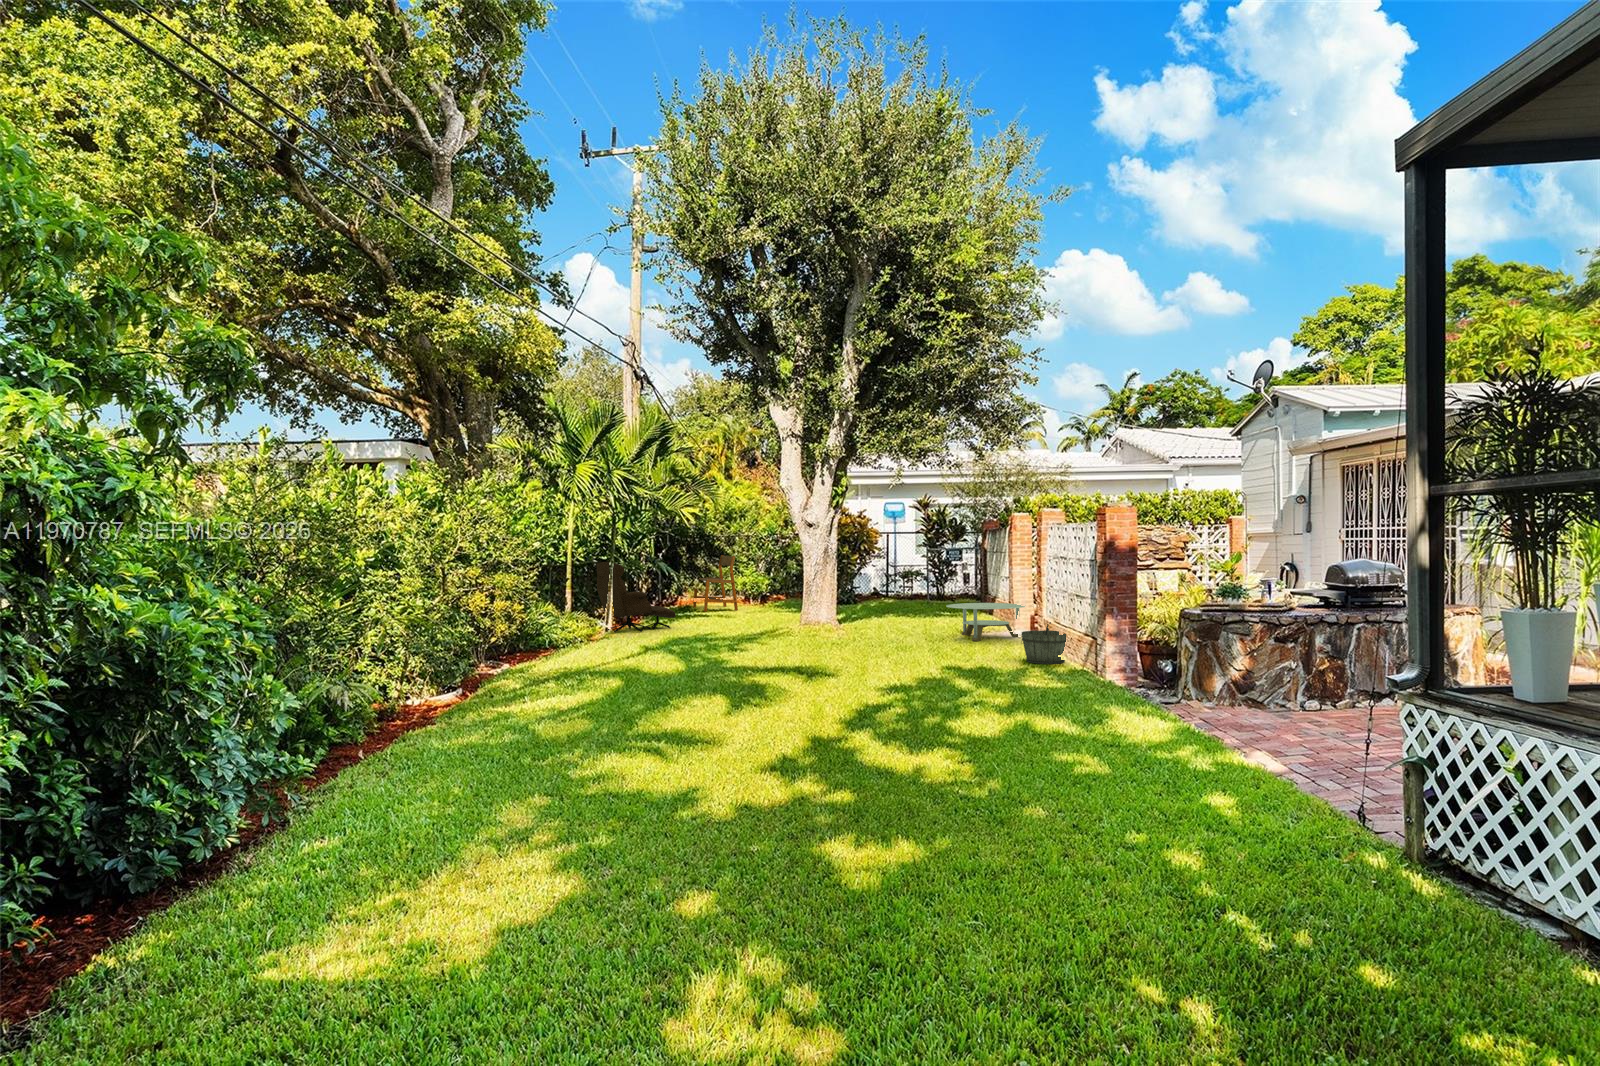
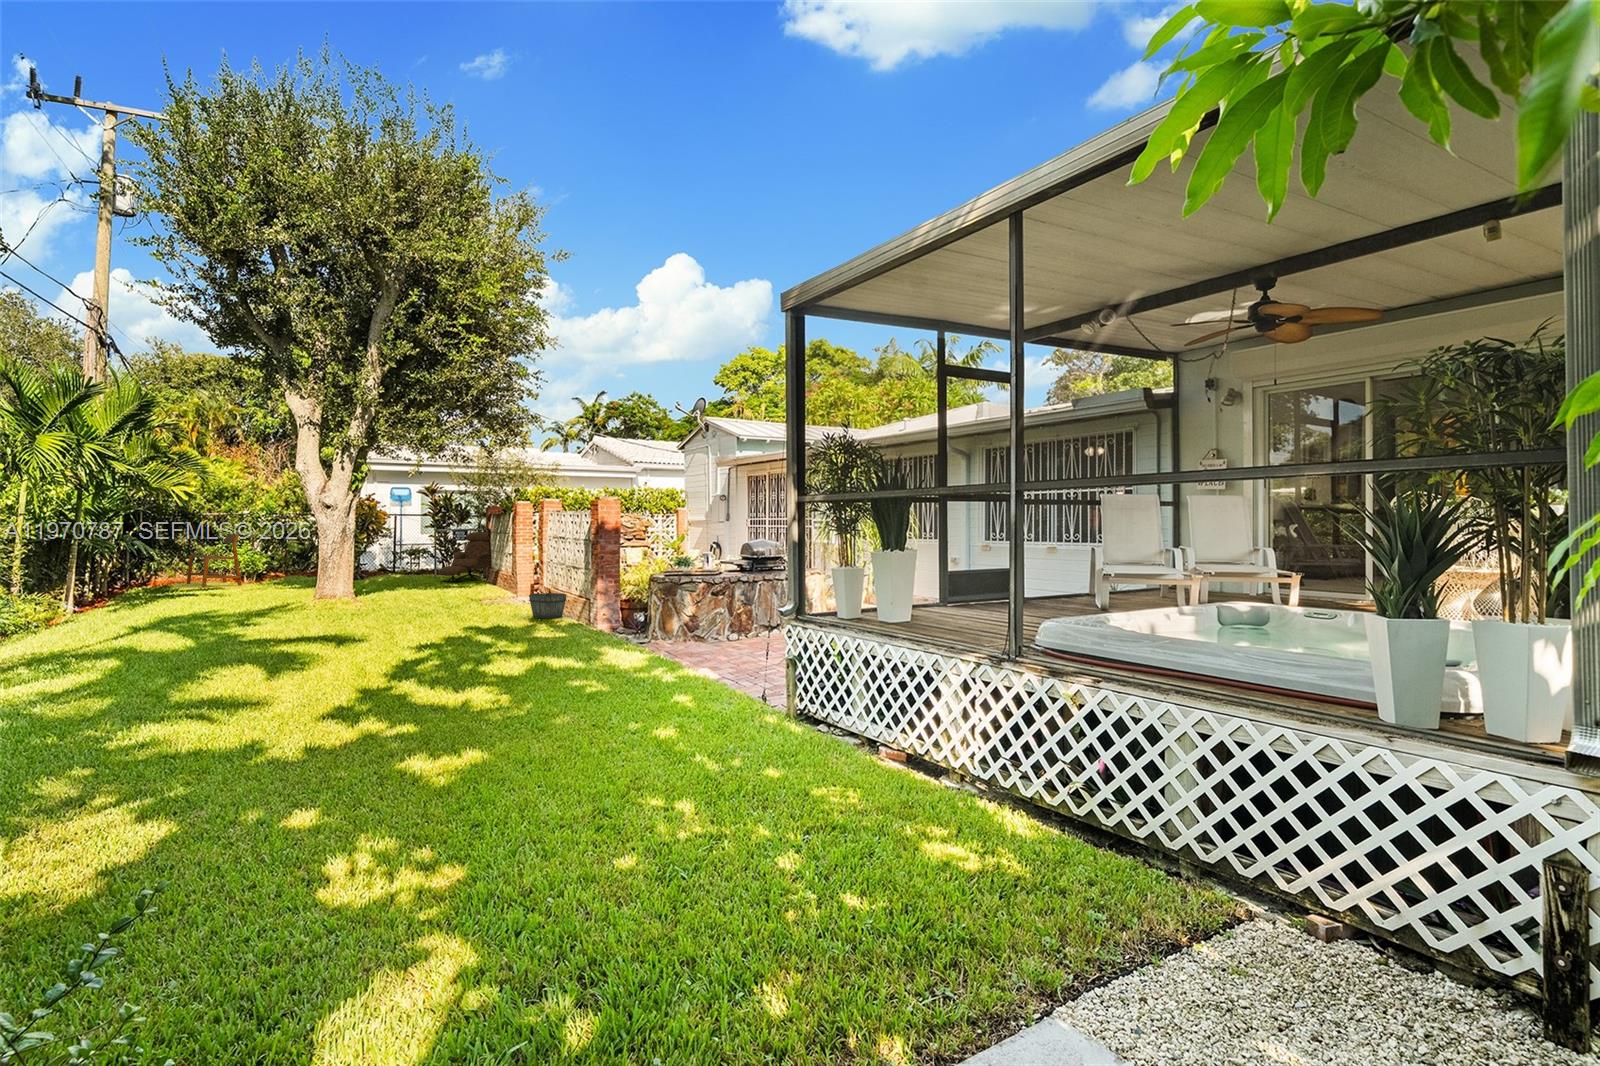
lounge chair: present [596,562,676,633] -> present [438,532,490,582]
round table: present [946,603,1025,641] -> none [461,573,528,604]

